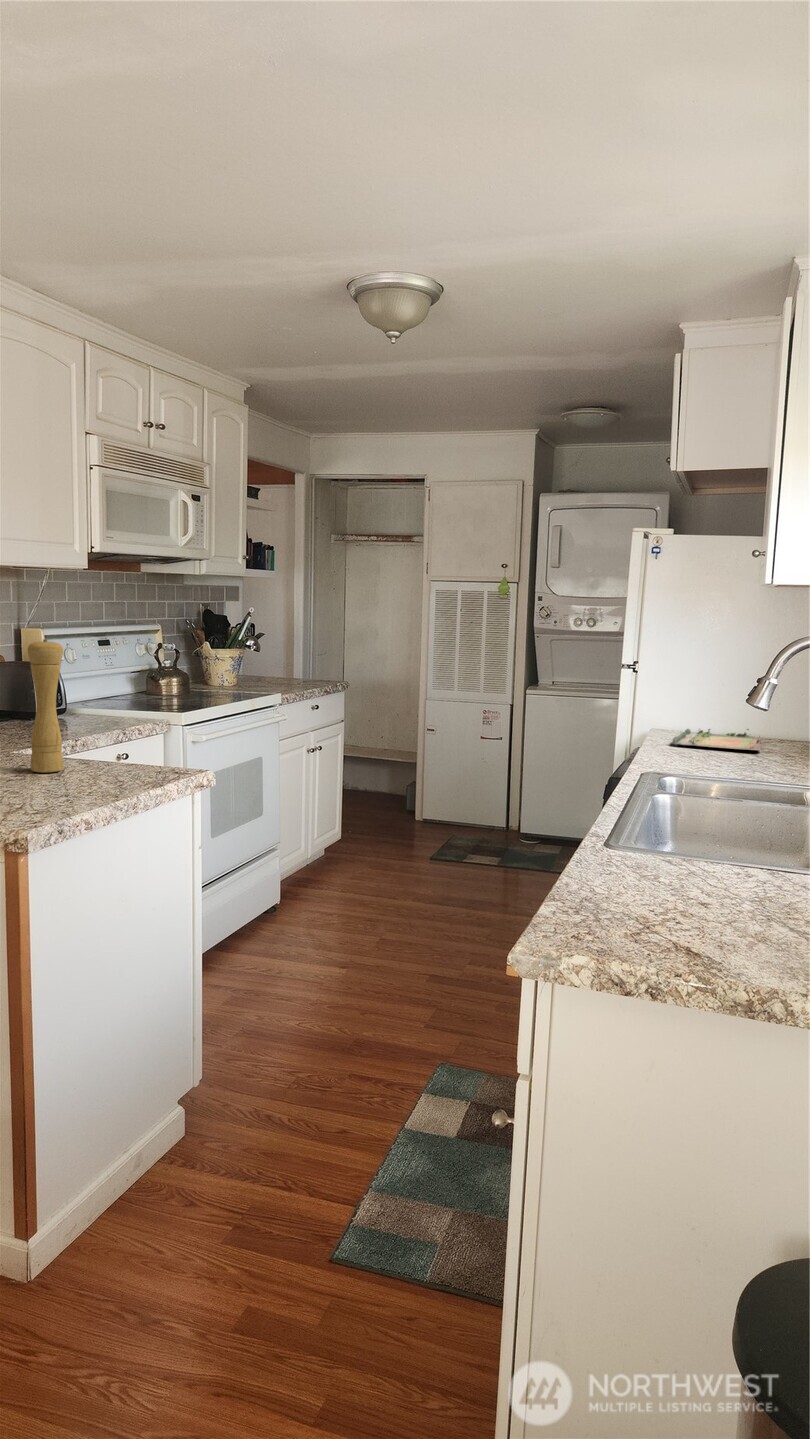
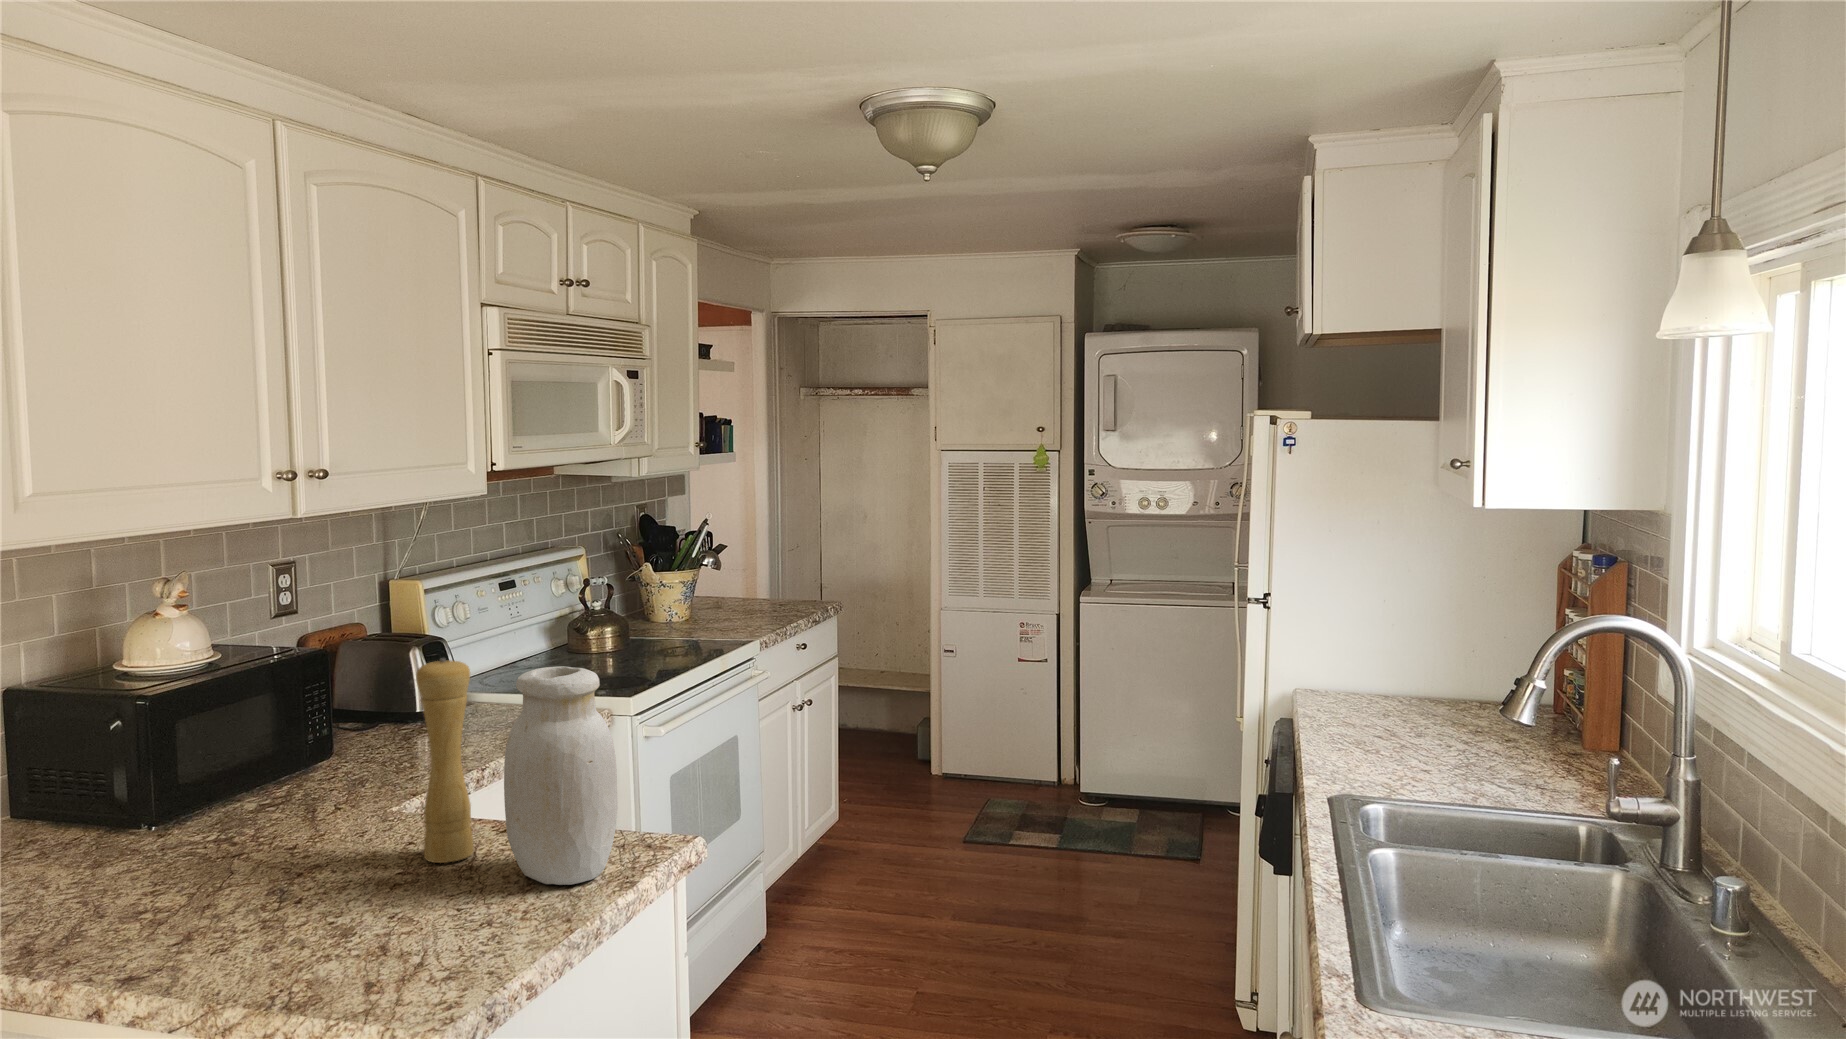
jar: none [82,645,155,784] -> present [504,666,618,885]
tray: present [672,729,765,751] -> none [1338,688,1469,737]

